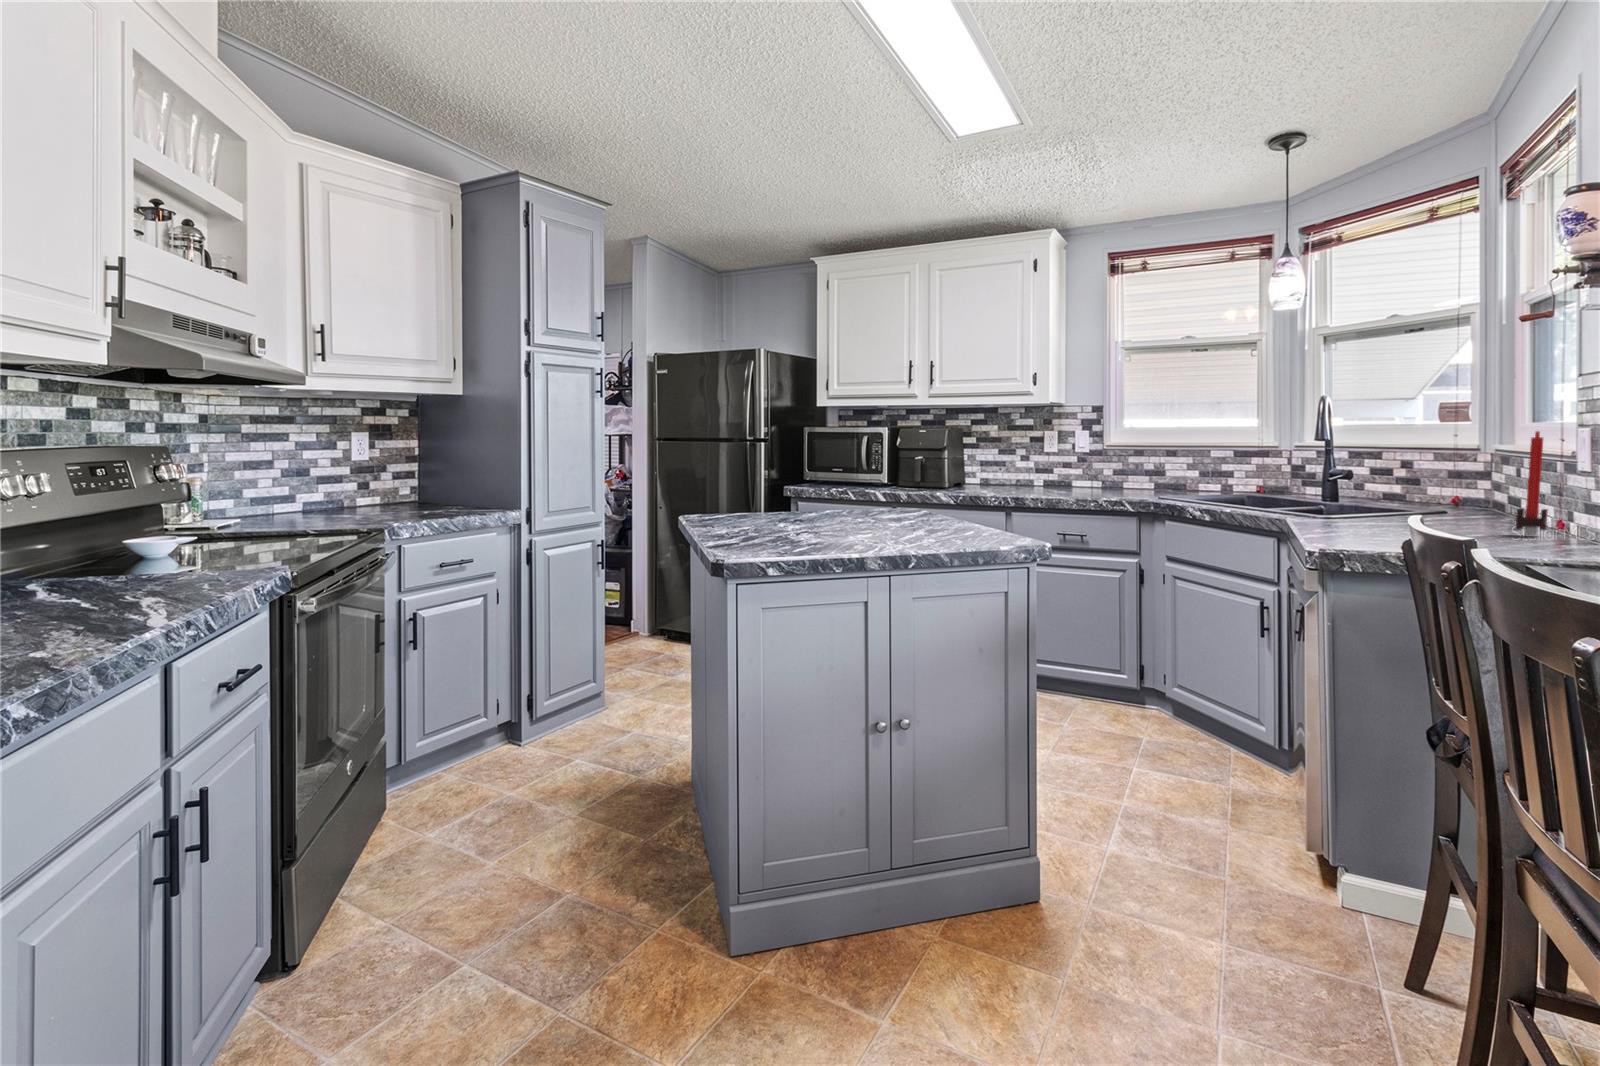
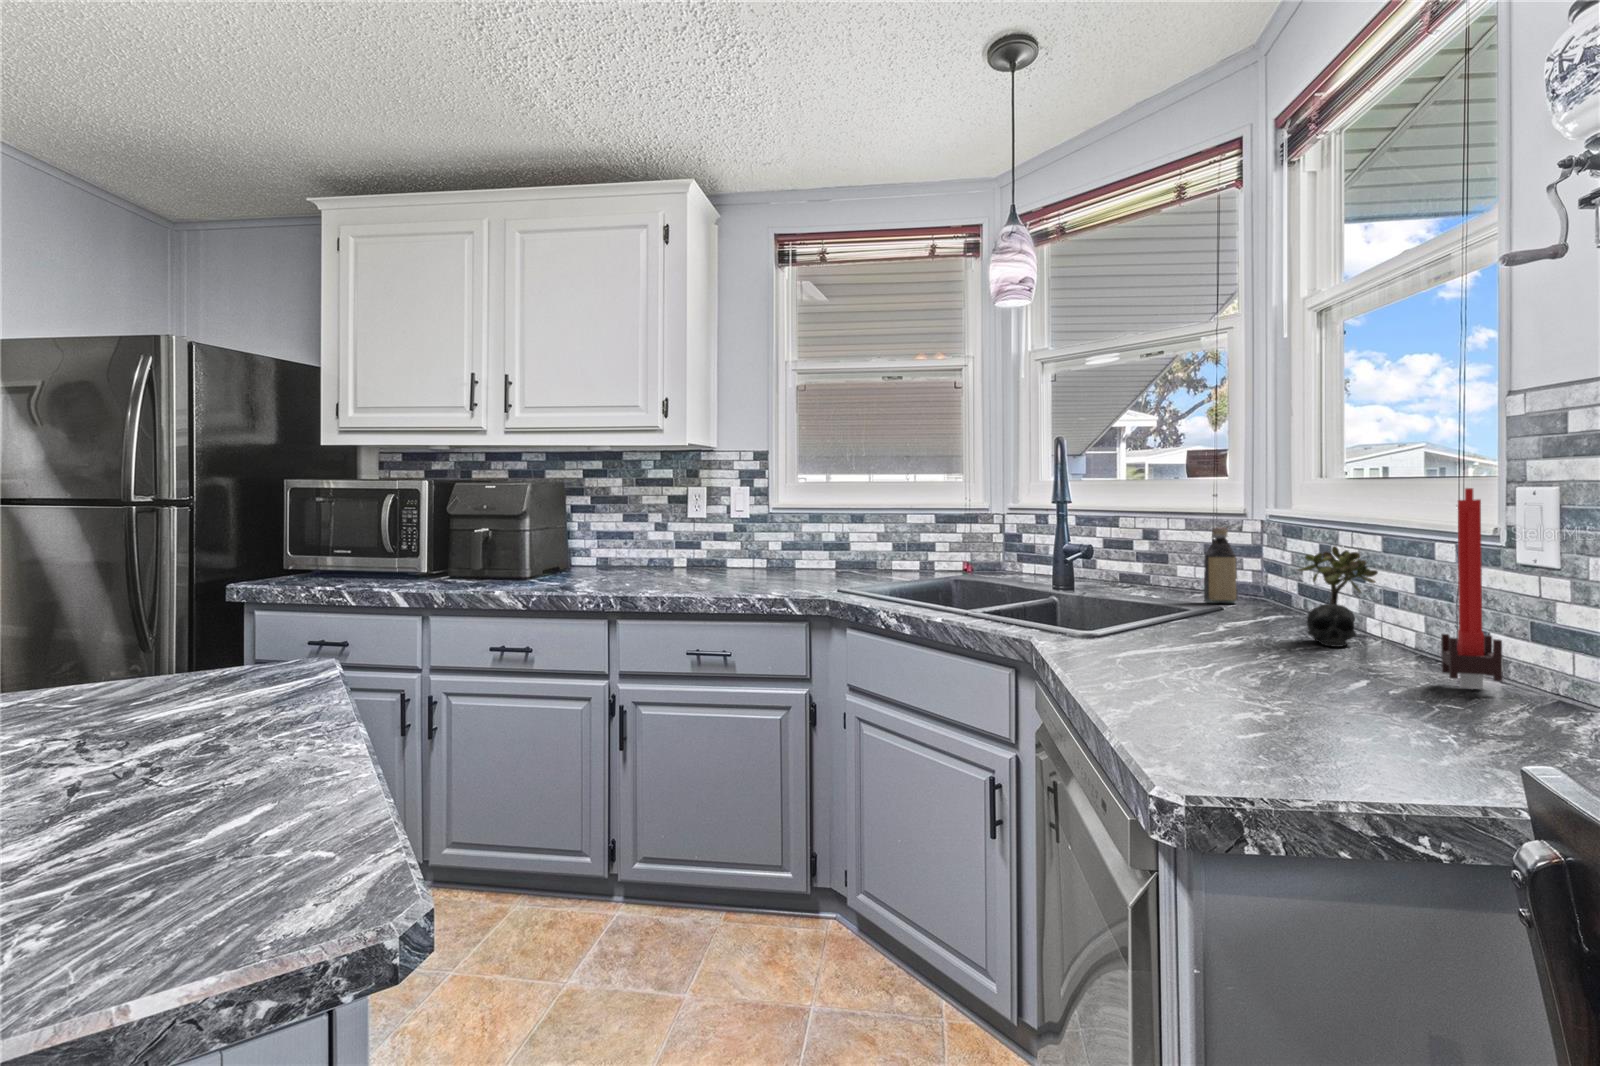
bottle: none [1436,458,1464,511] -> present [1204,528,1238,603]
succulent plant: none [1468,466,1519,525] -> present [1297,546,1378,647]

